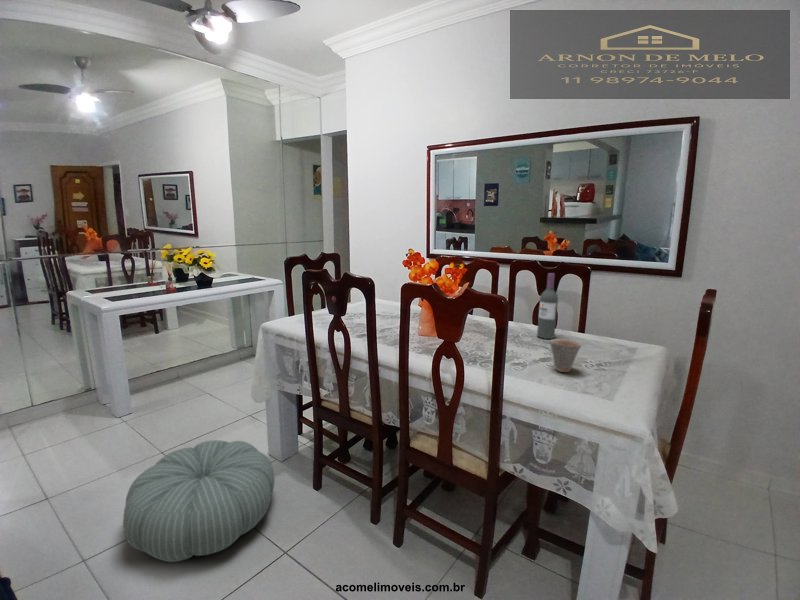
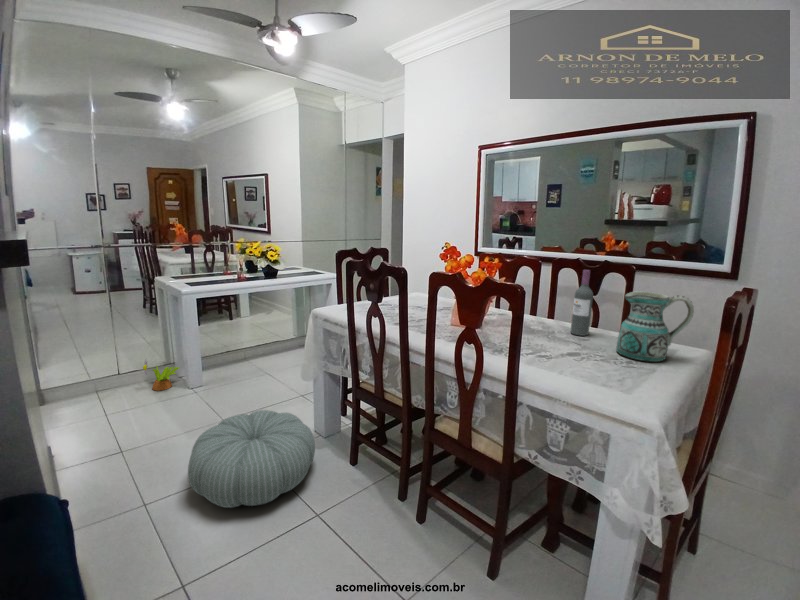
ceramic pitcher: none [585,294,656,363] -> present [616,291,694,362]
cup: present [550,339,581,372] -> none [574,333,606,366]
decorative plant: none [51,389,99,426] -> present [143,360,179,391]

